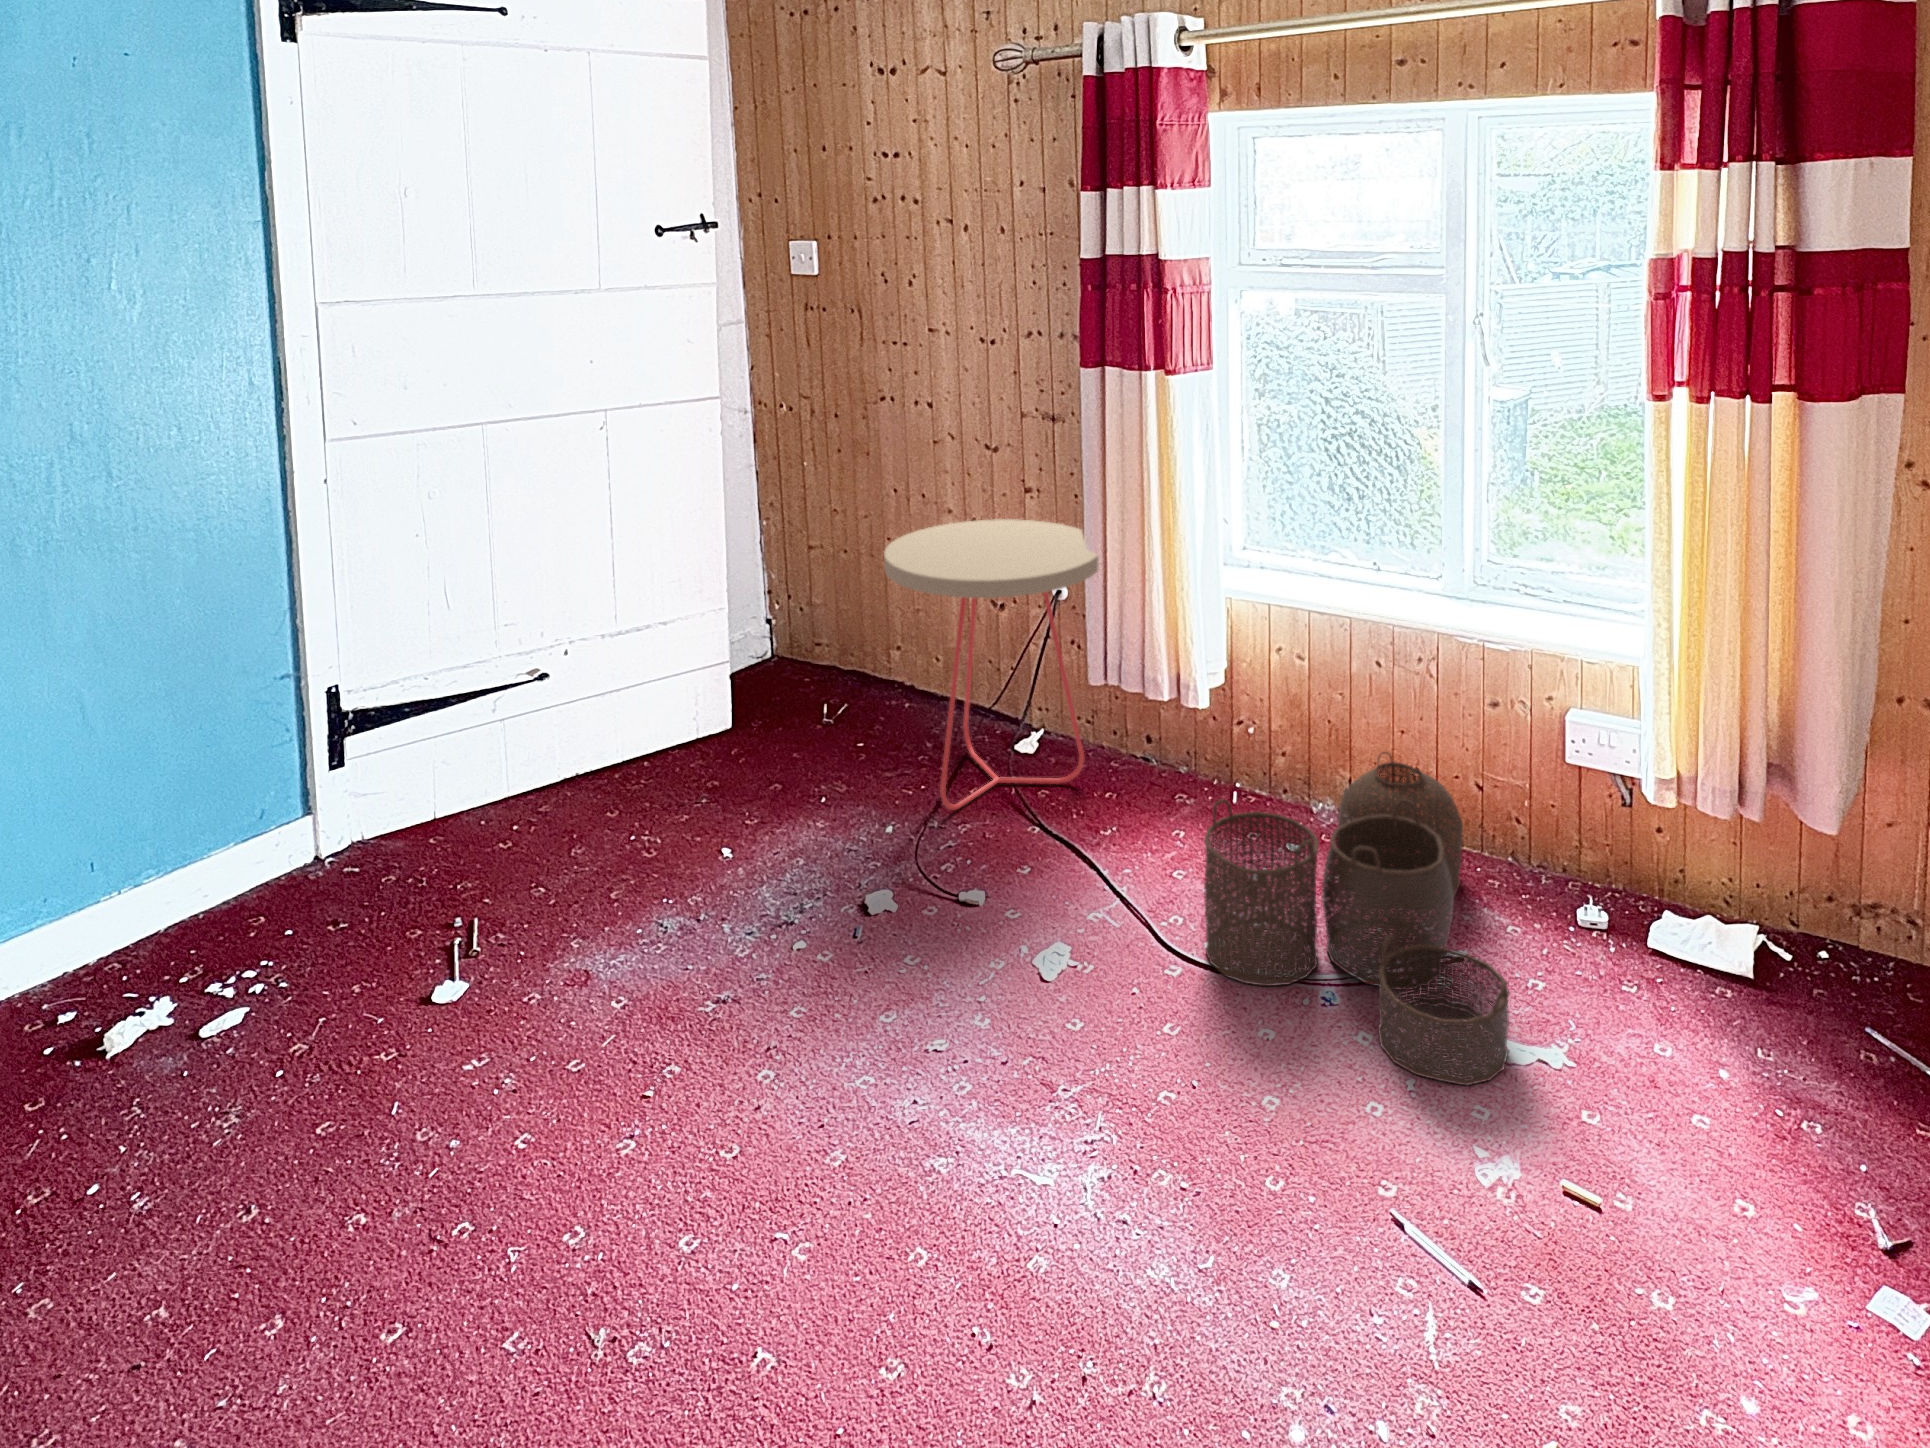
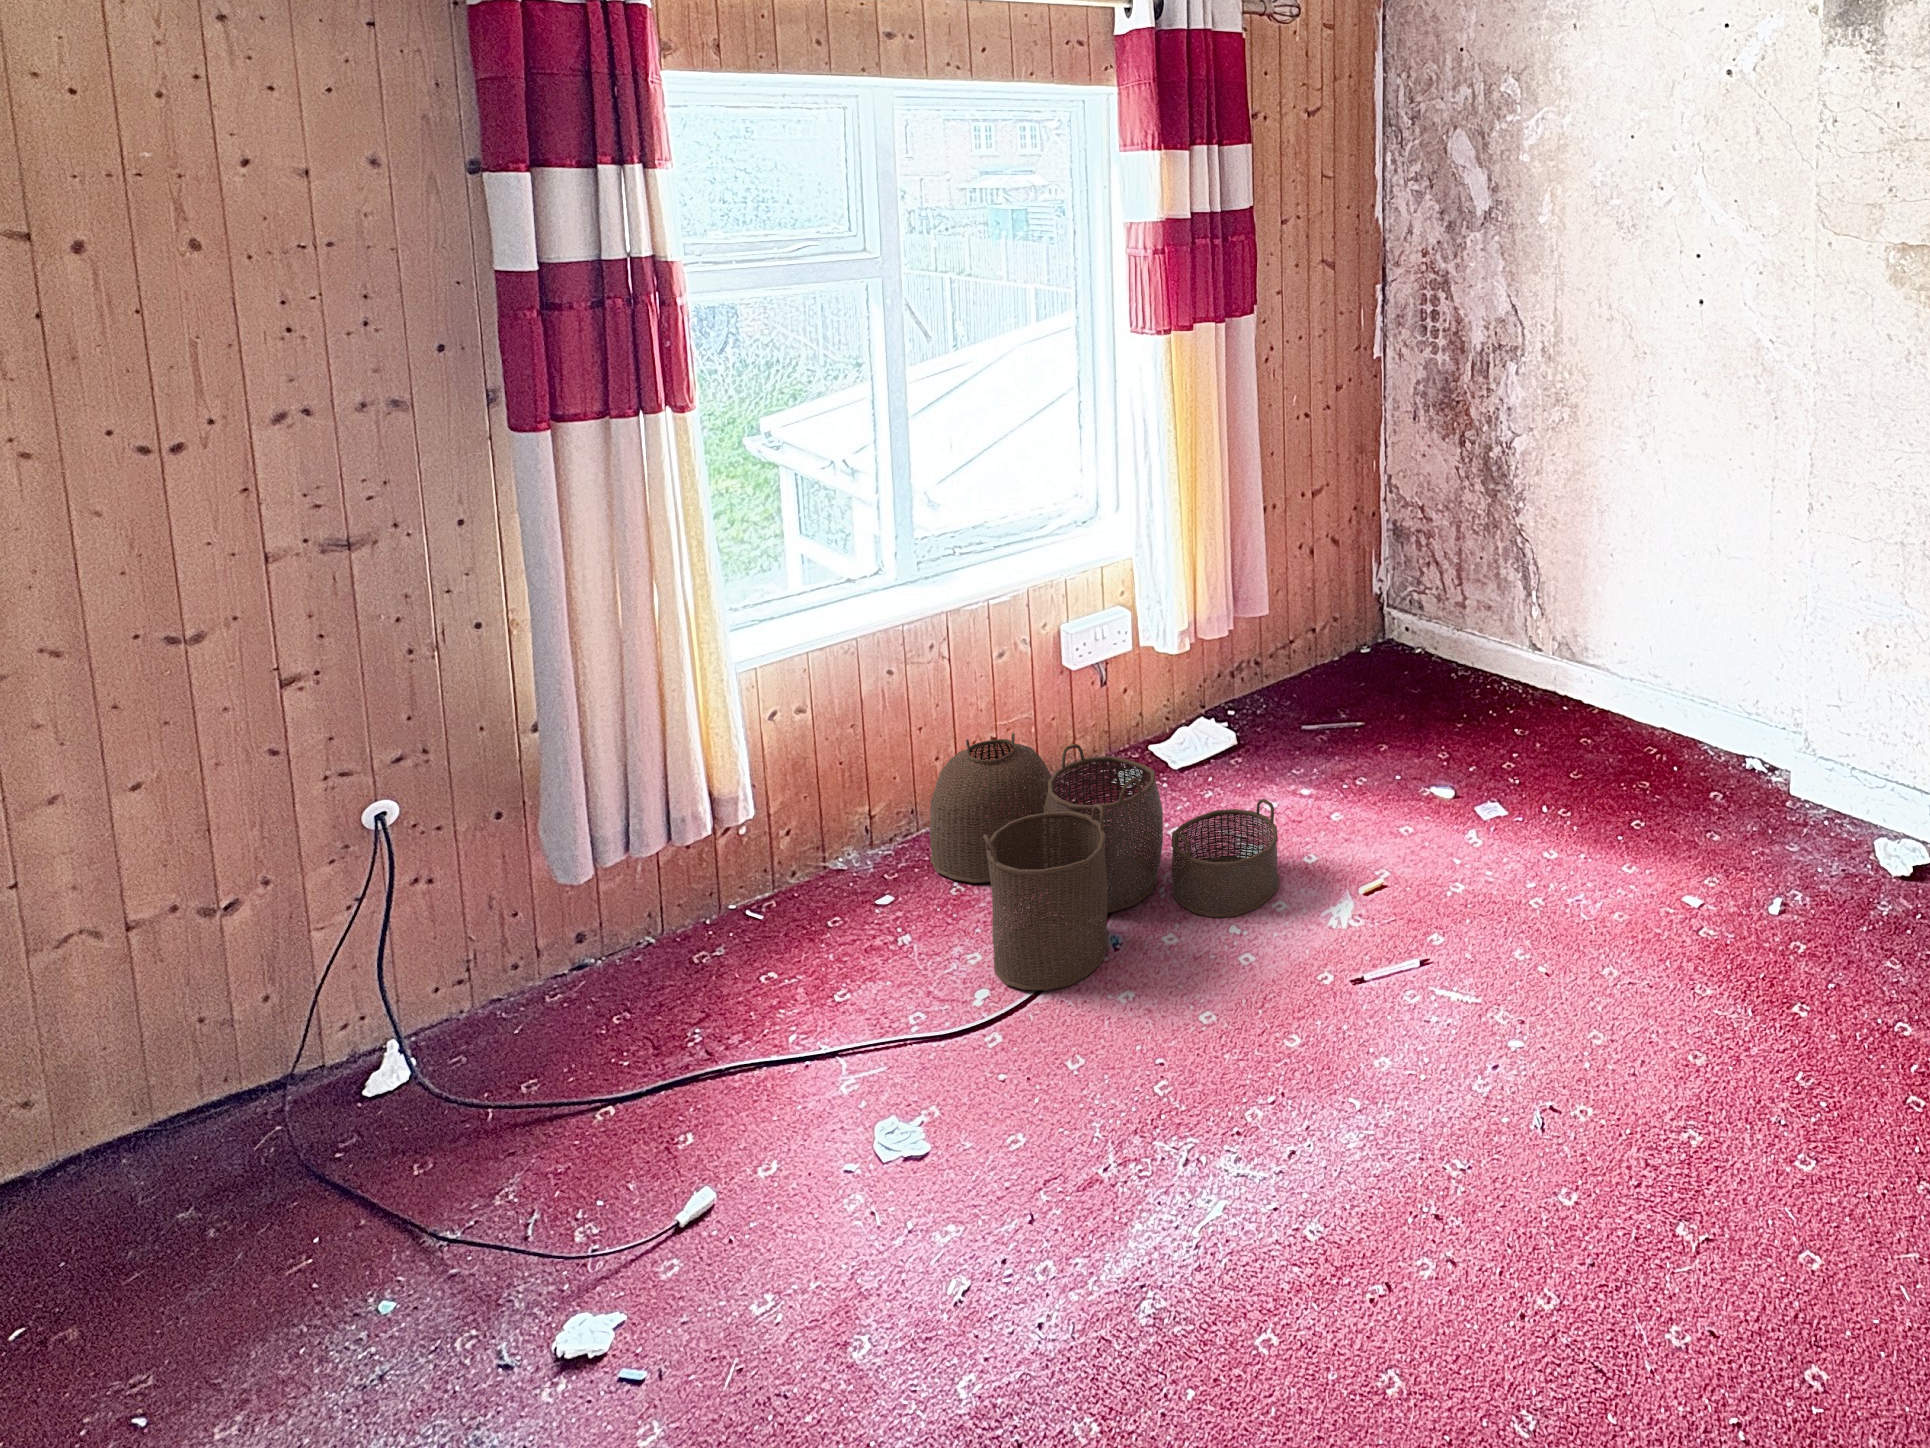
side table: present [884,519,1098,810] -> none [189,687,629,1189]

